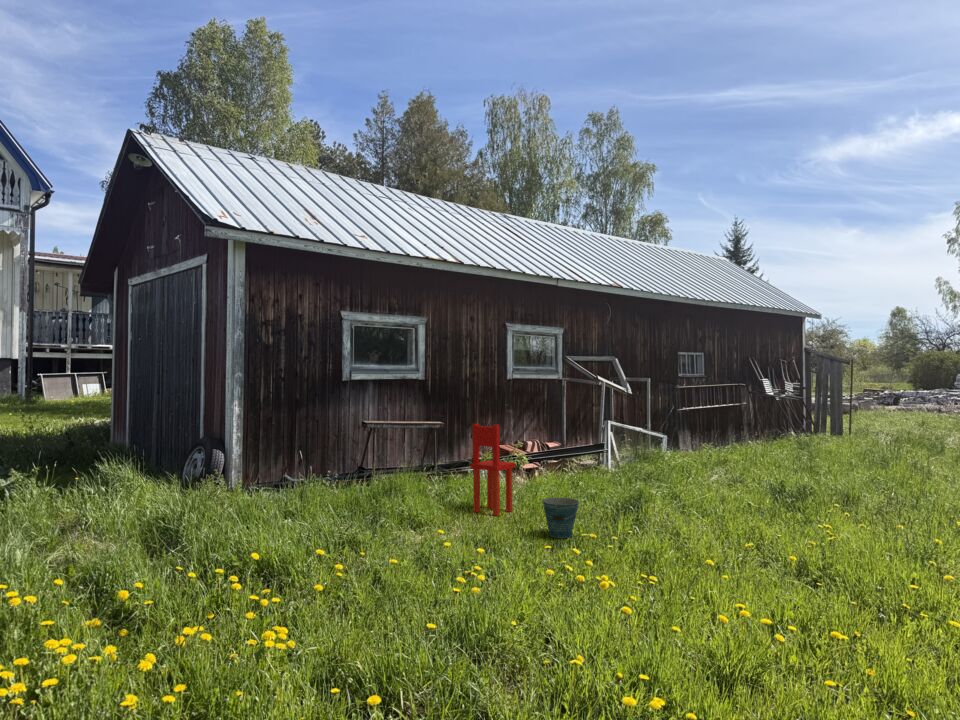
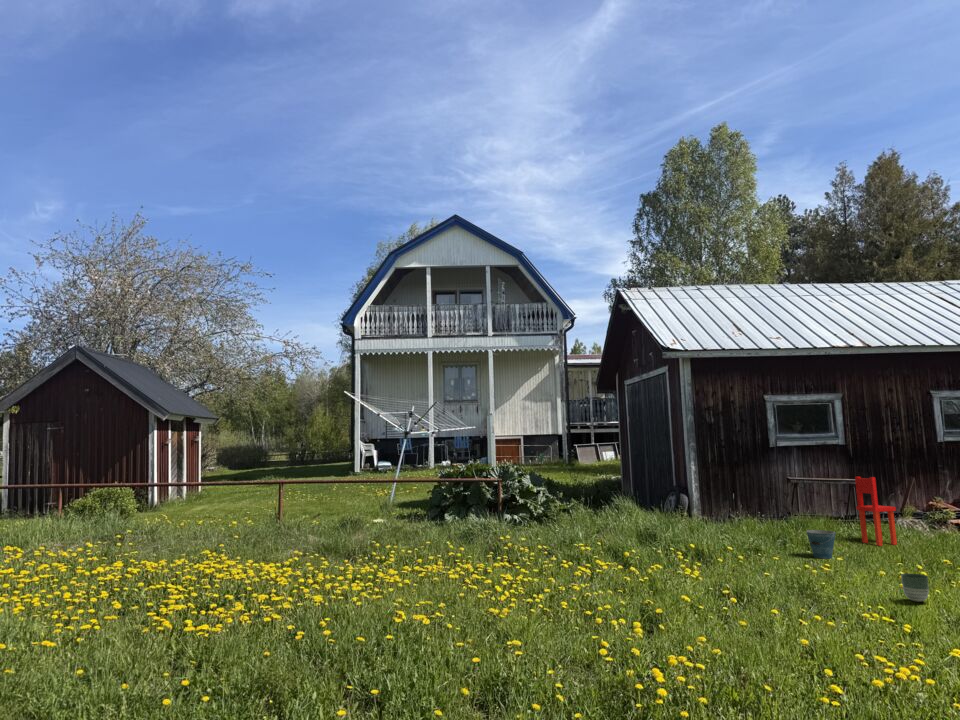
bucket: present [542,497,579,538] -> present [806,530,835,559]
planter: none [631,592,669,641] -> present [901,573,929,602]

